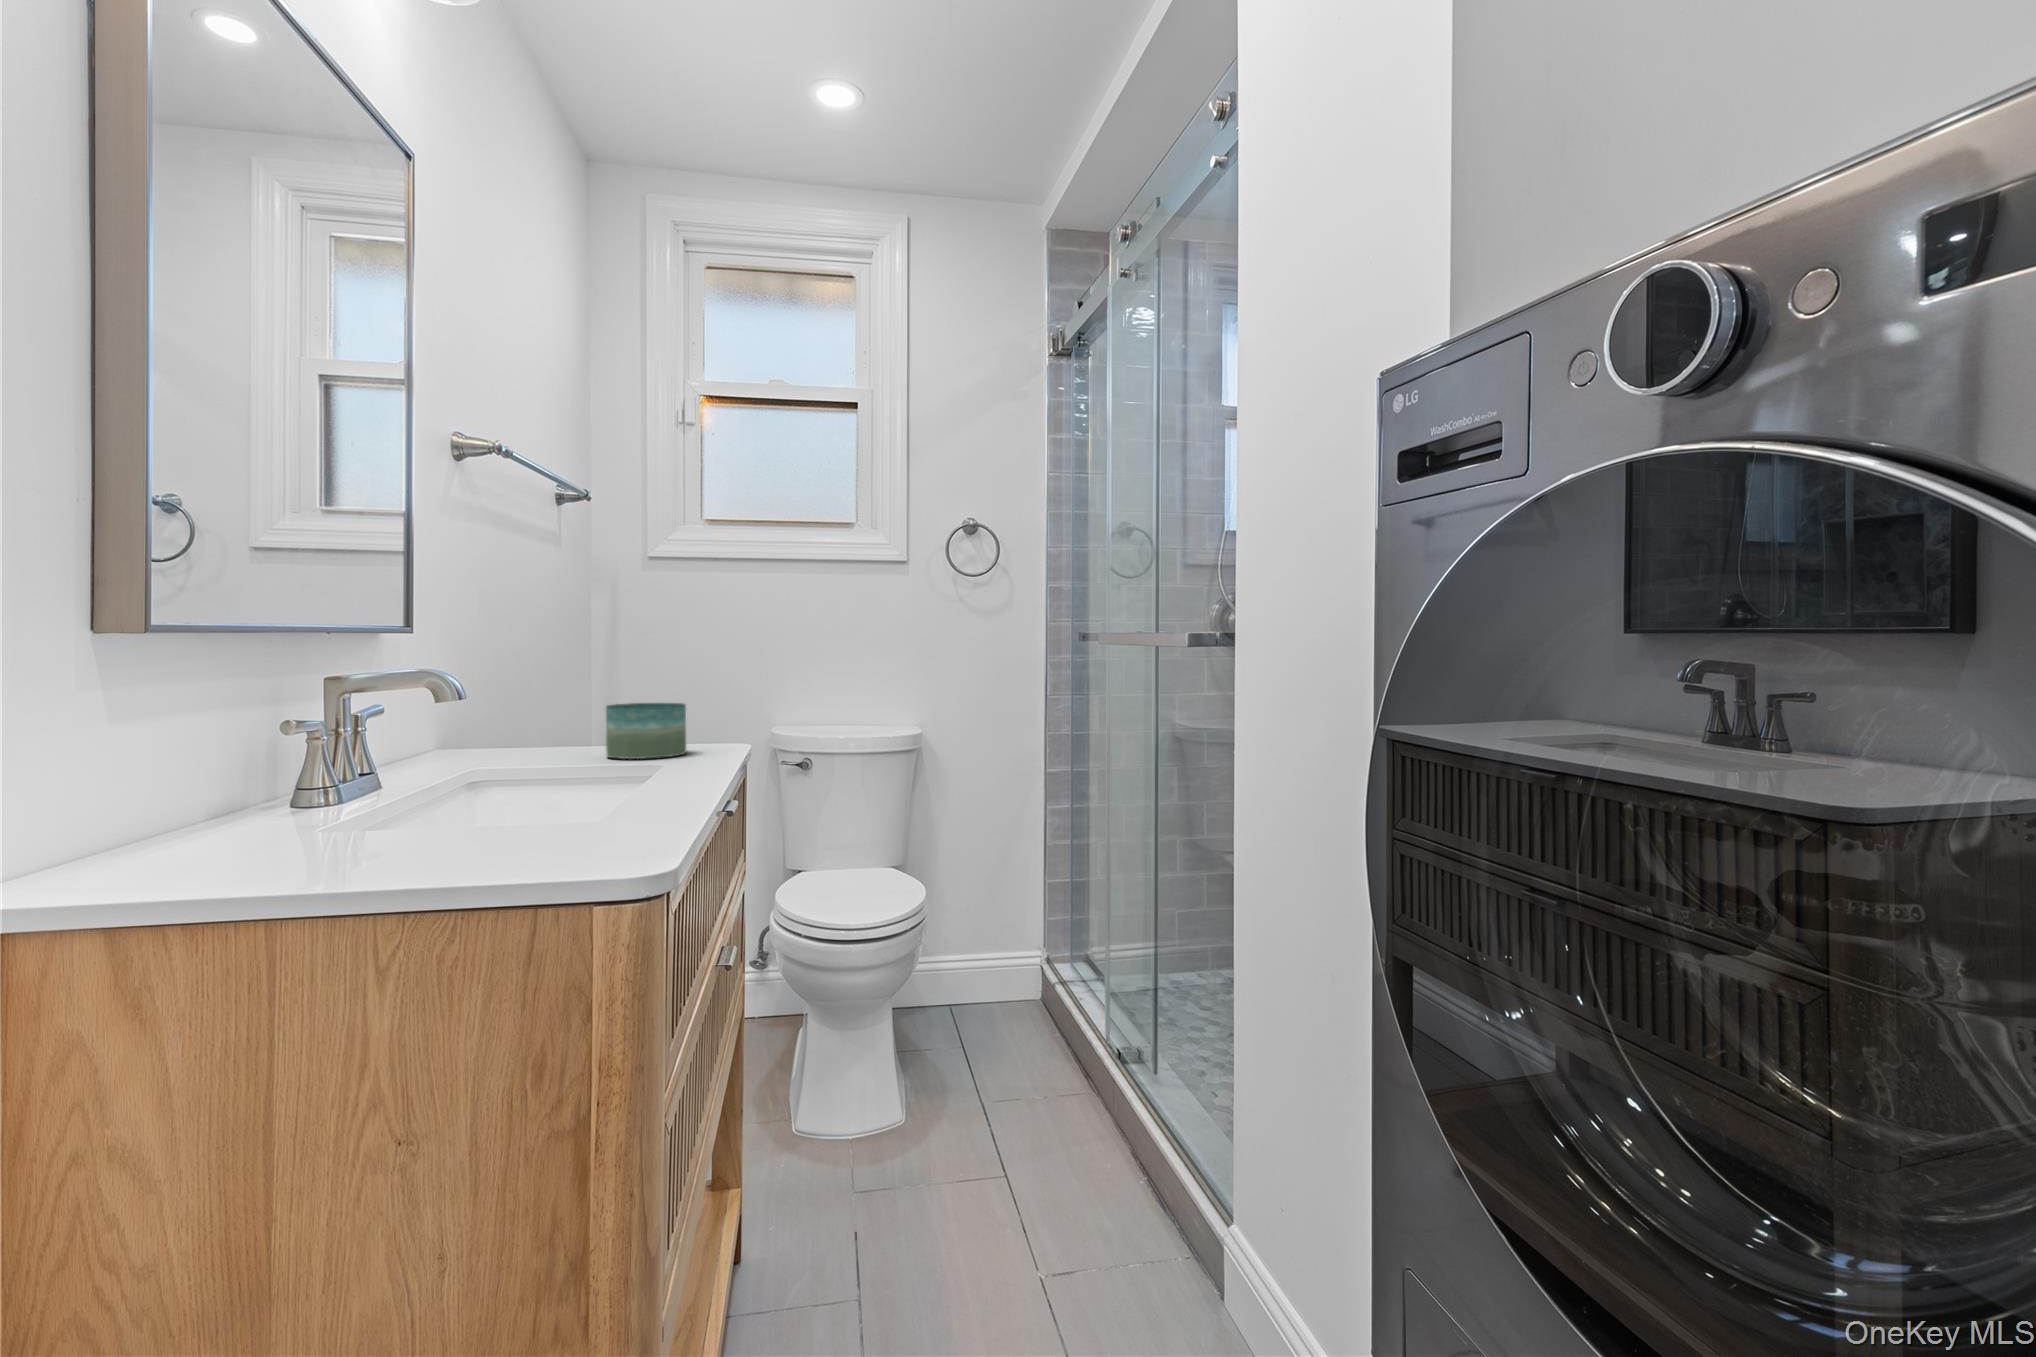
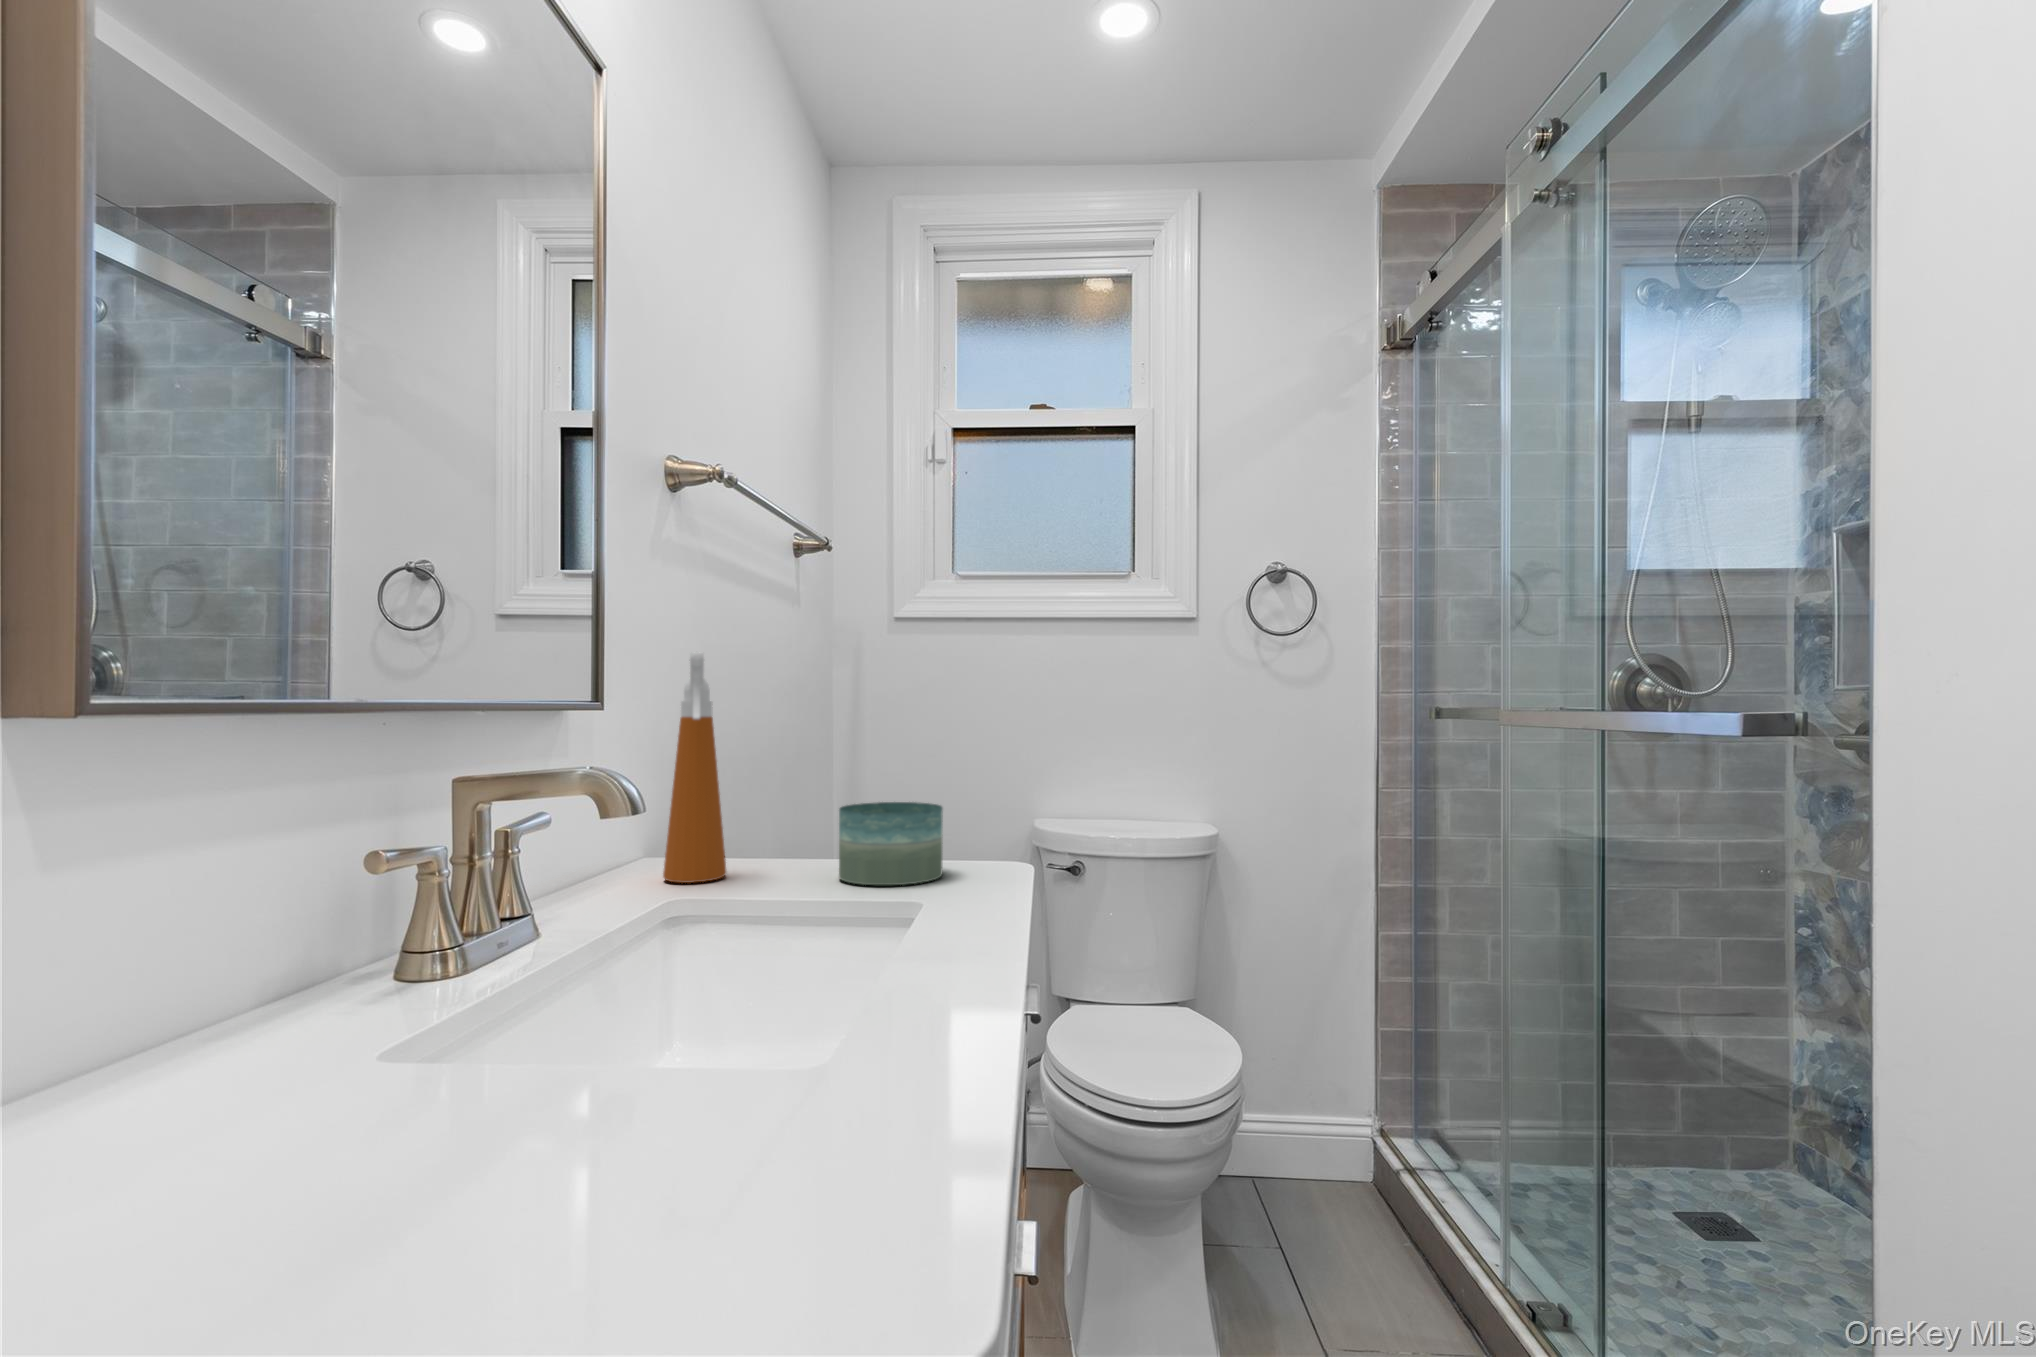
spray bottle: none [464,590,516,762] -> present [663,652,726,883]

